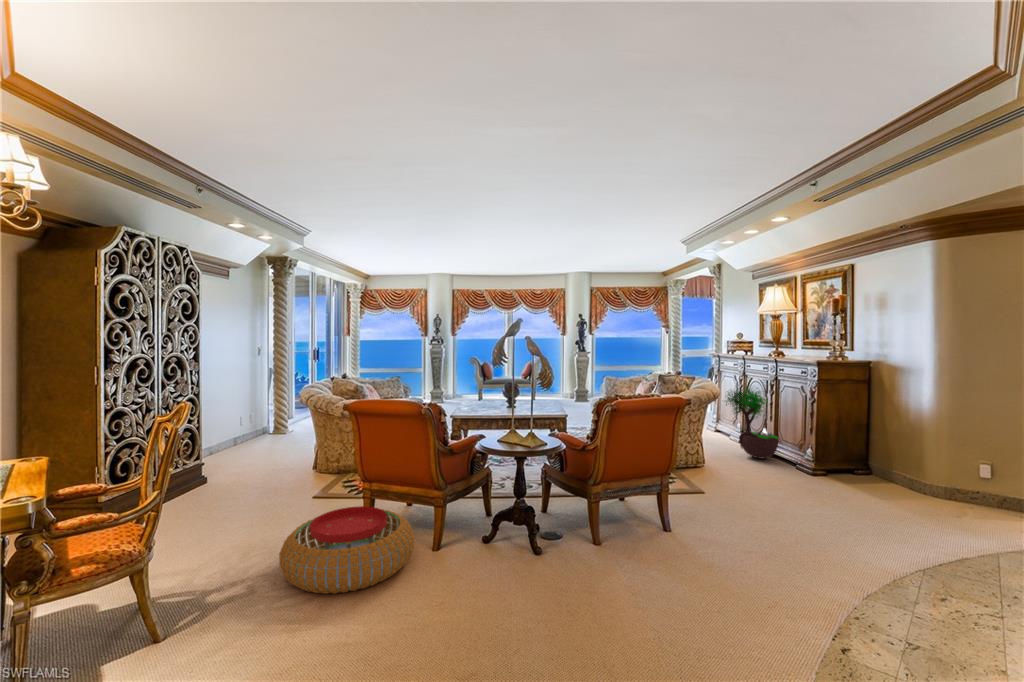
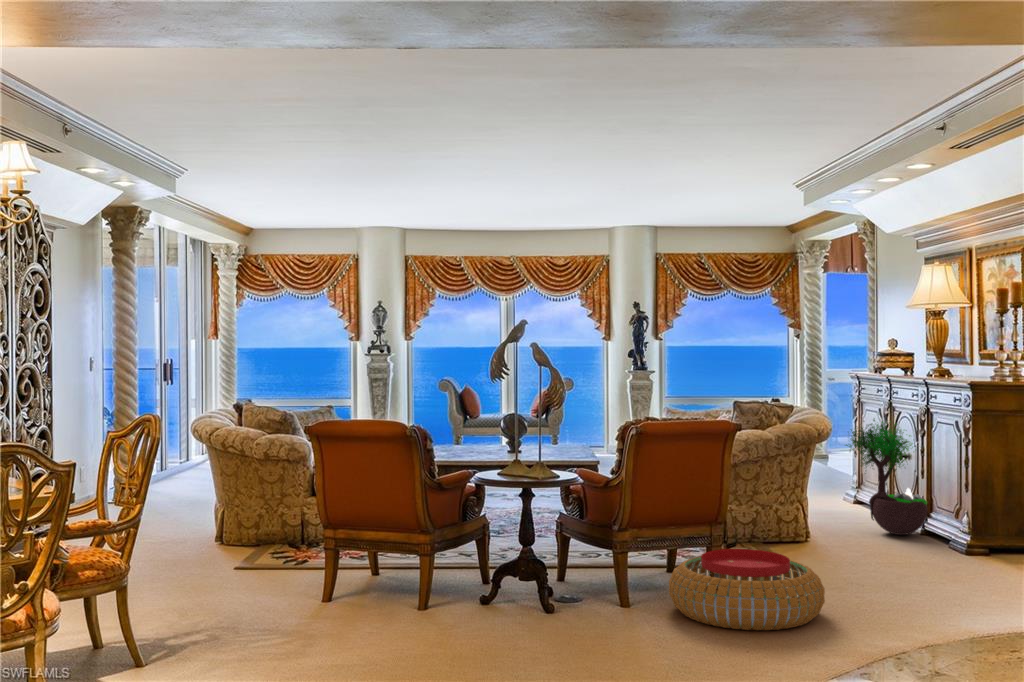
pouf: present [279,506,414,594] -> present [669,549,825,630]

